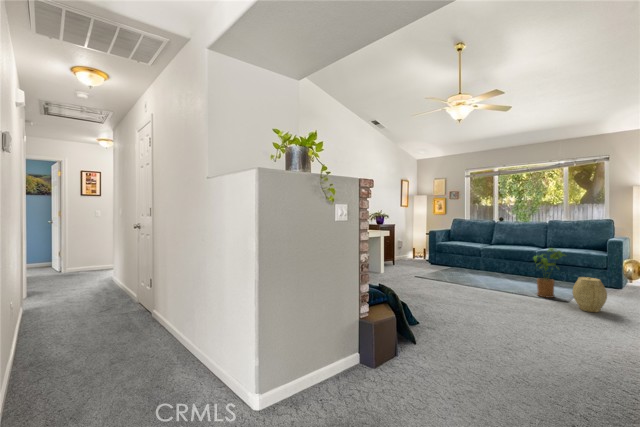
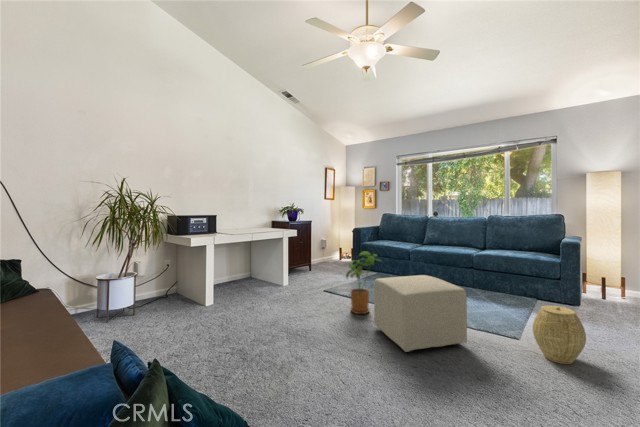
house plant: present [534,248,565,298] -> present [346,251,380,314]
ottoman: none [461,260,528,304] -> present [374,275,467,352]

